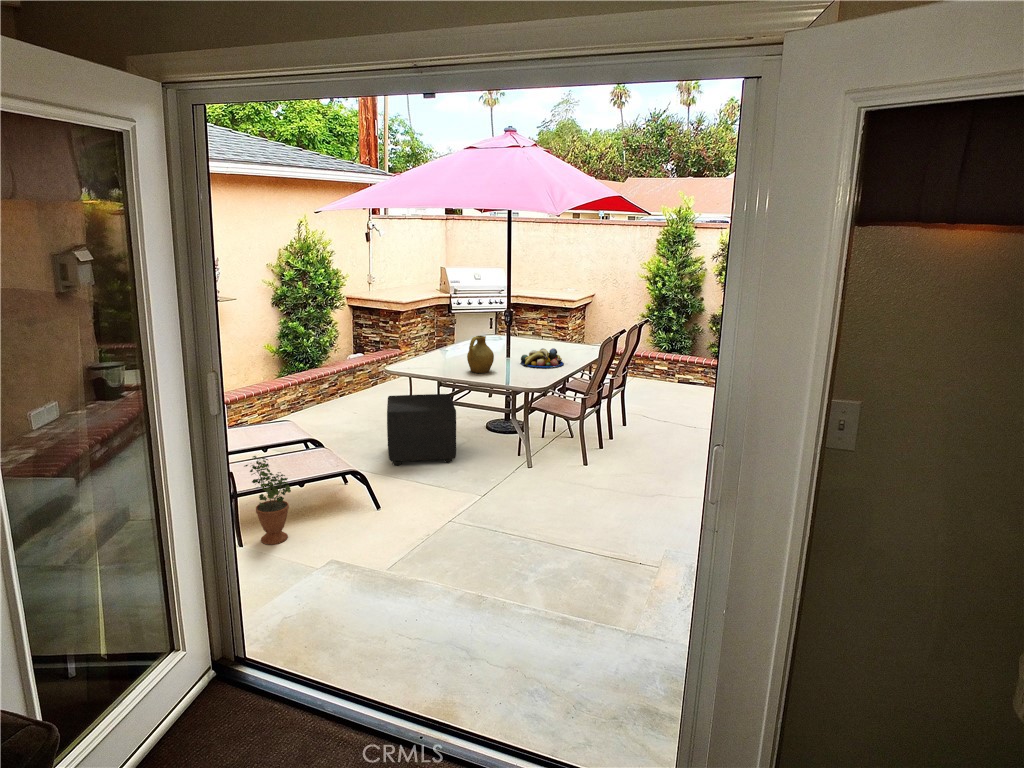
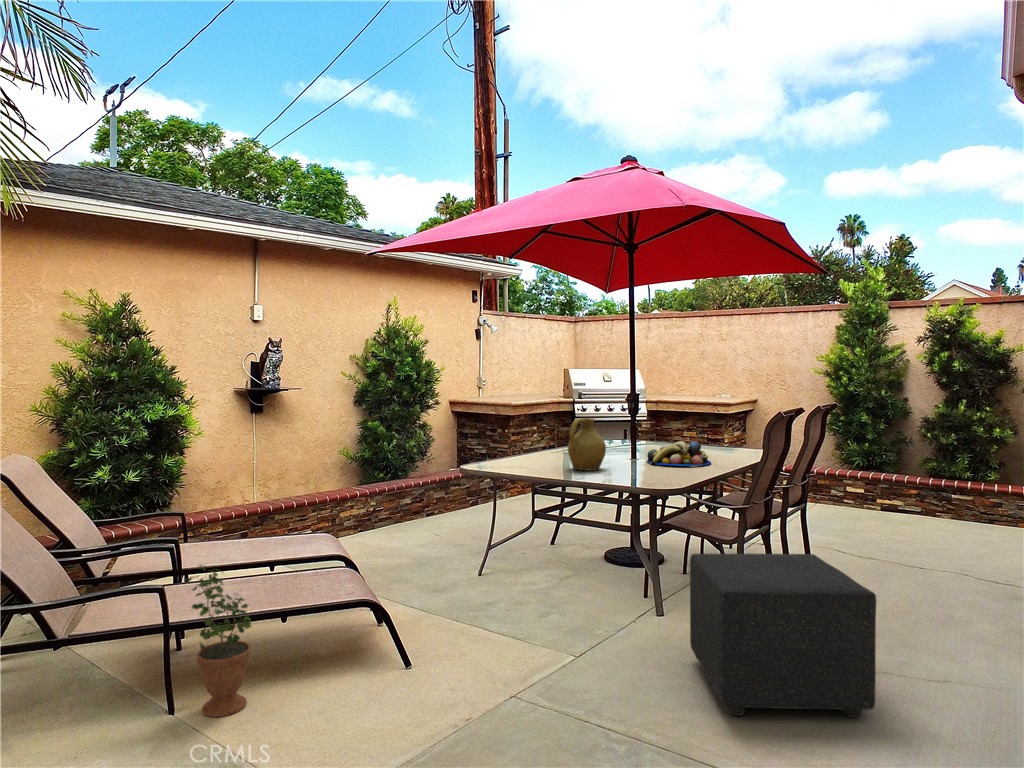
ottoman: present [387,394,456,465] -> present [690,554,876,718]

